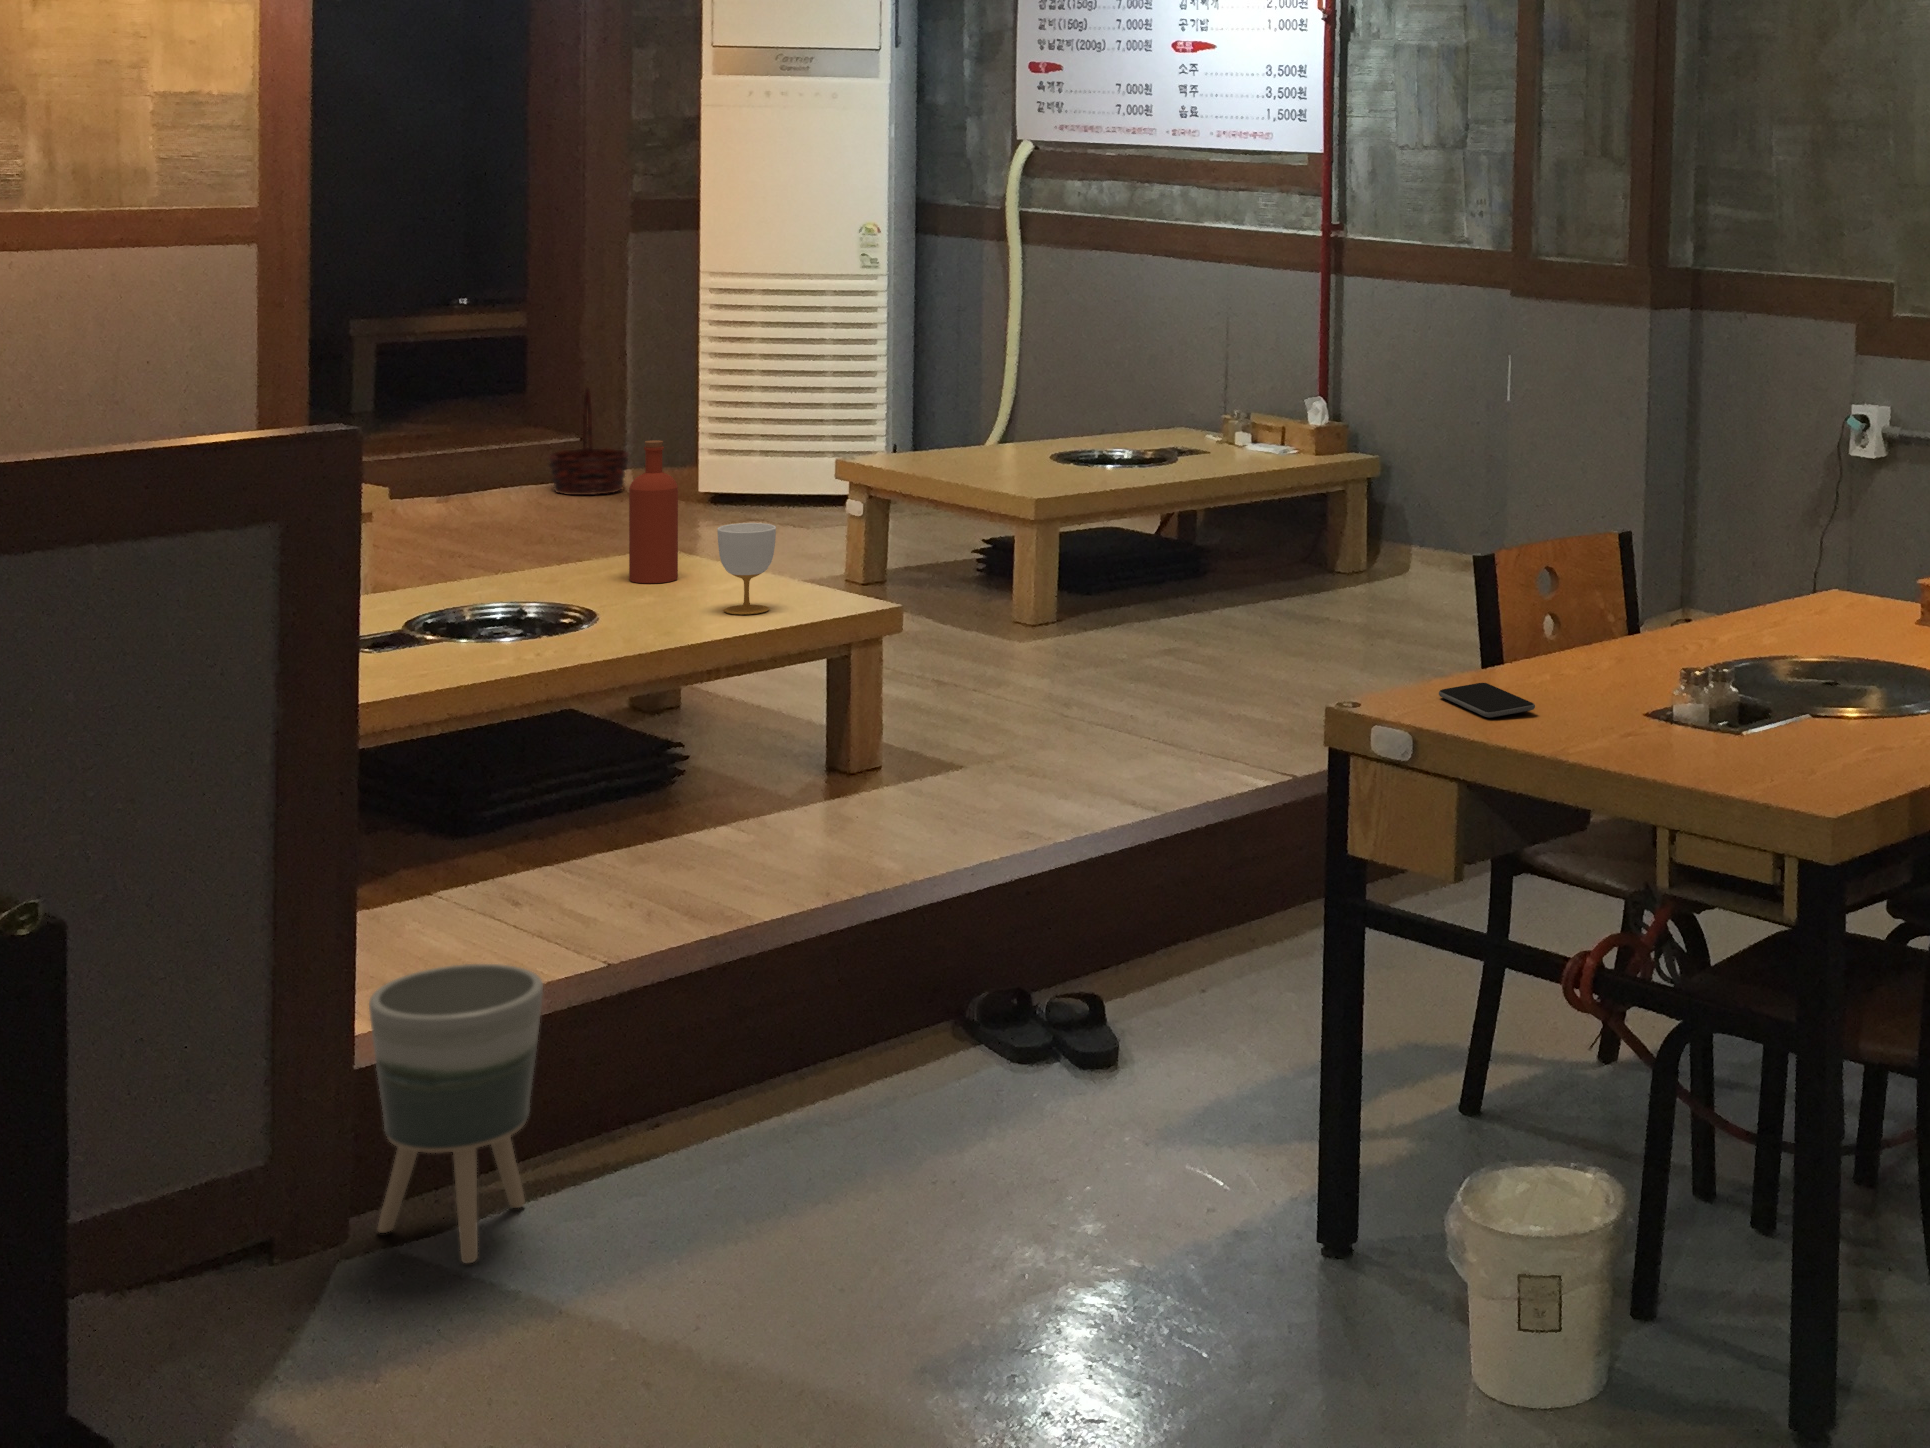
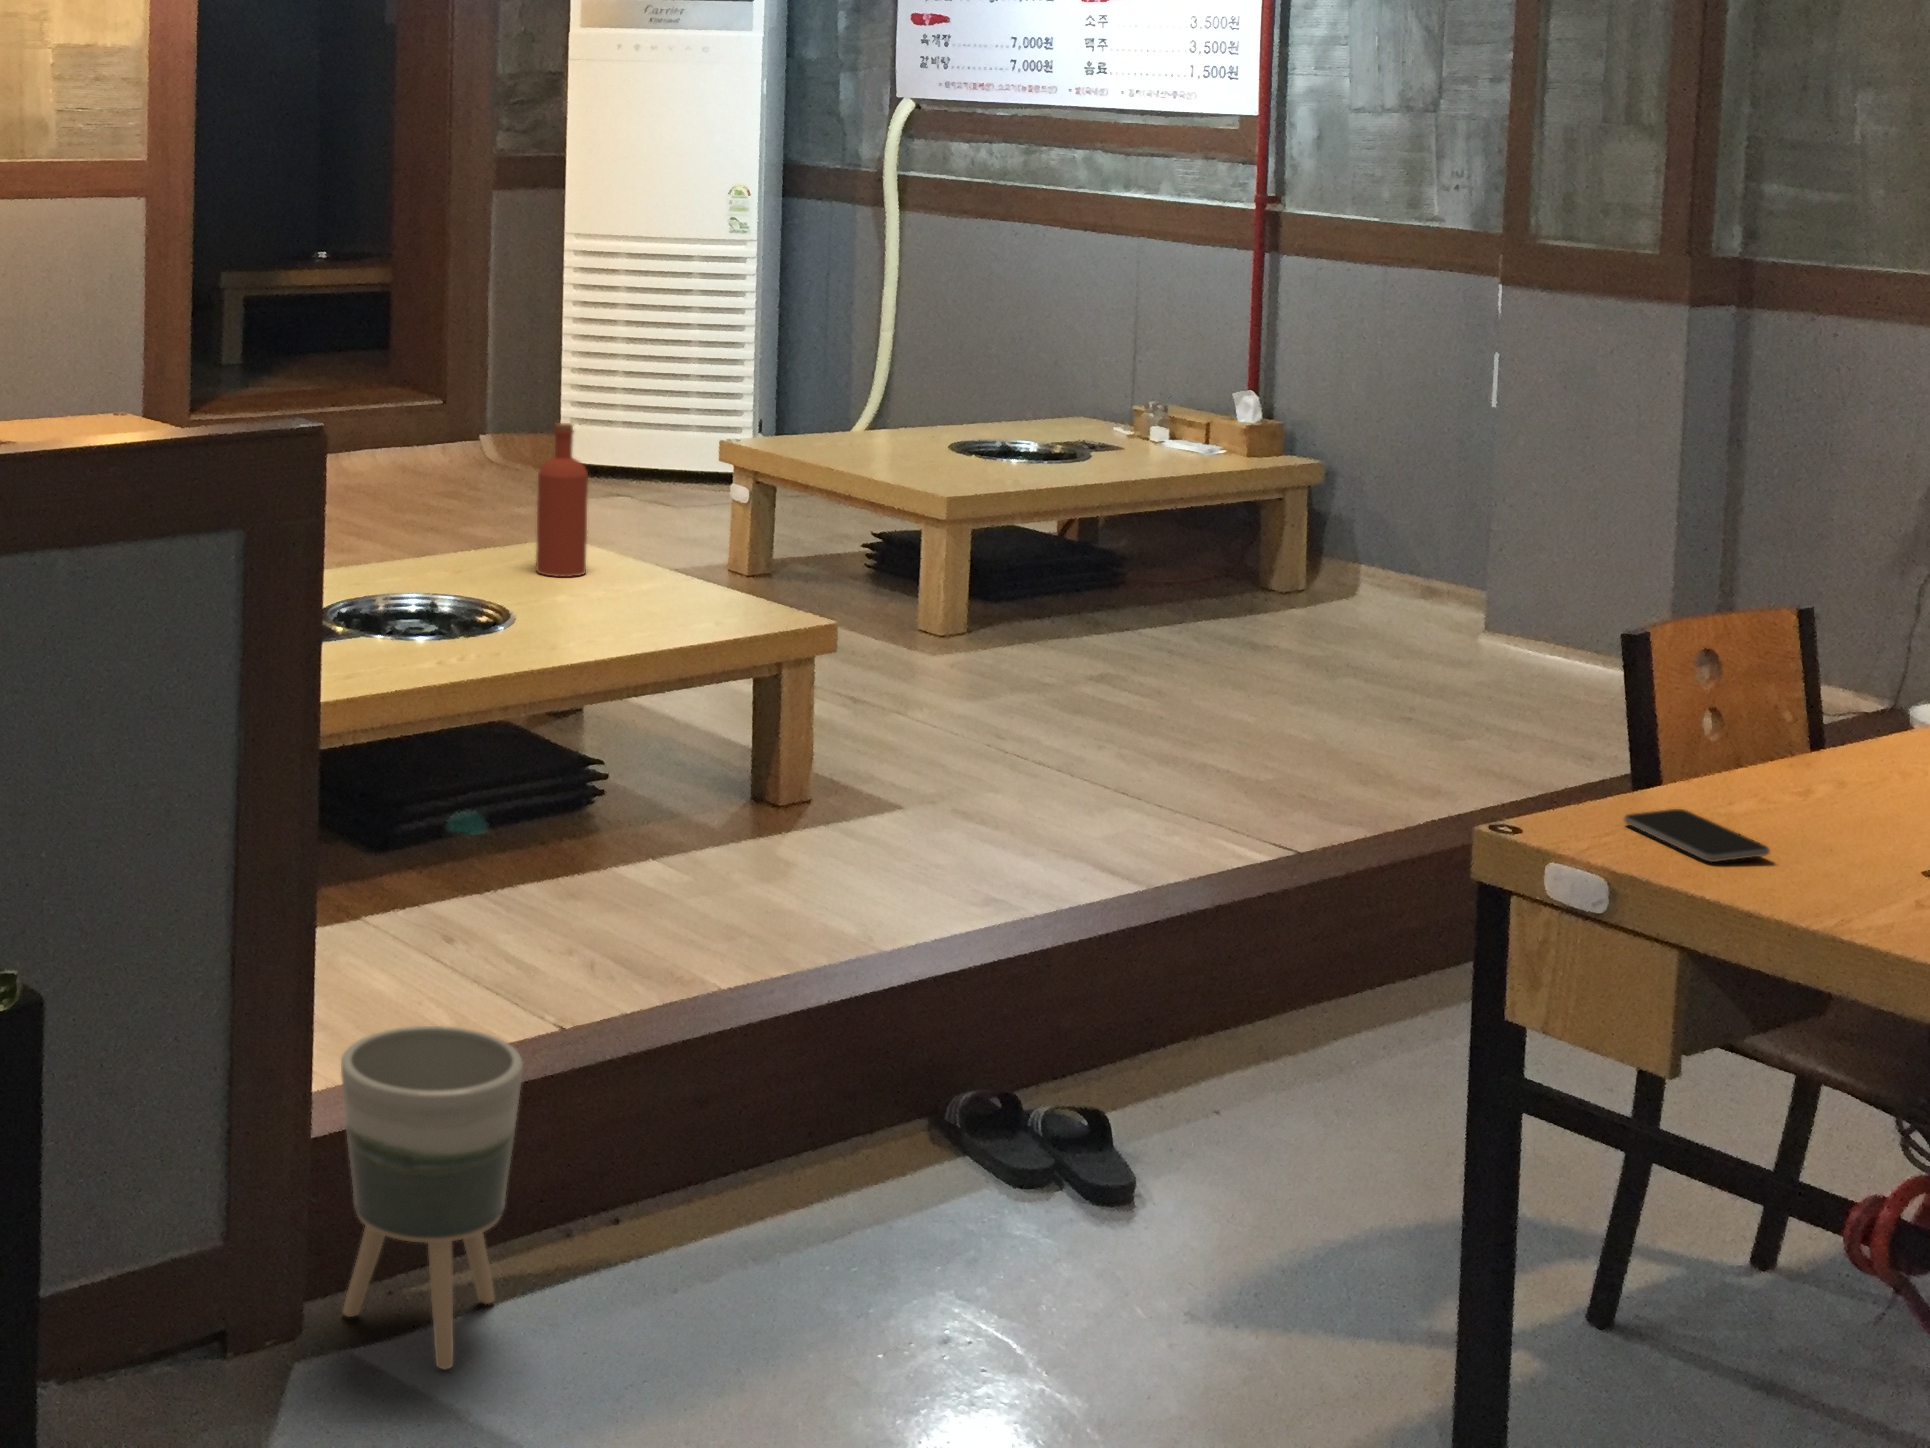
basket: present [548,388,629,495] -> none [410,349,491,461]
cup: present [717,523,776,615] -> none [639,520,701,621]

